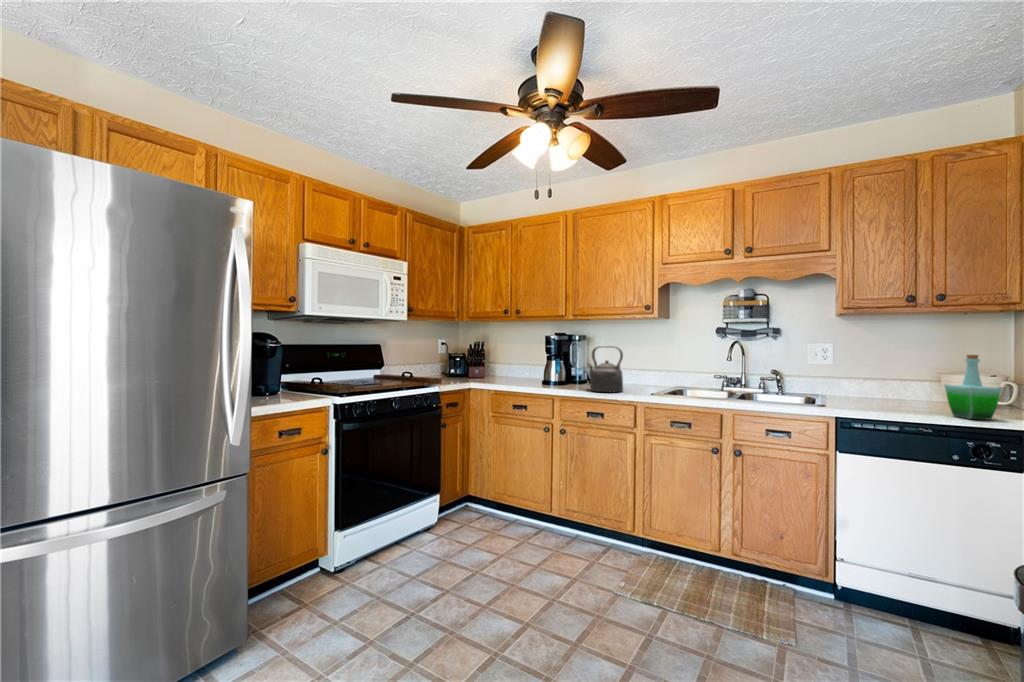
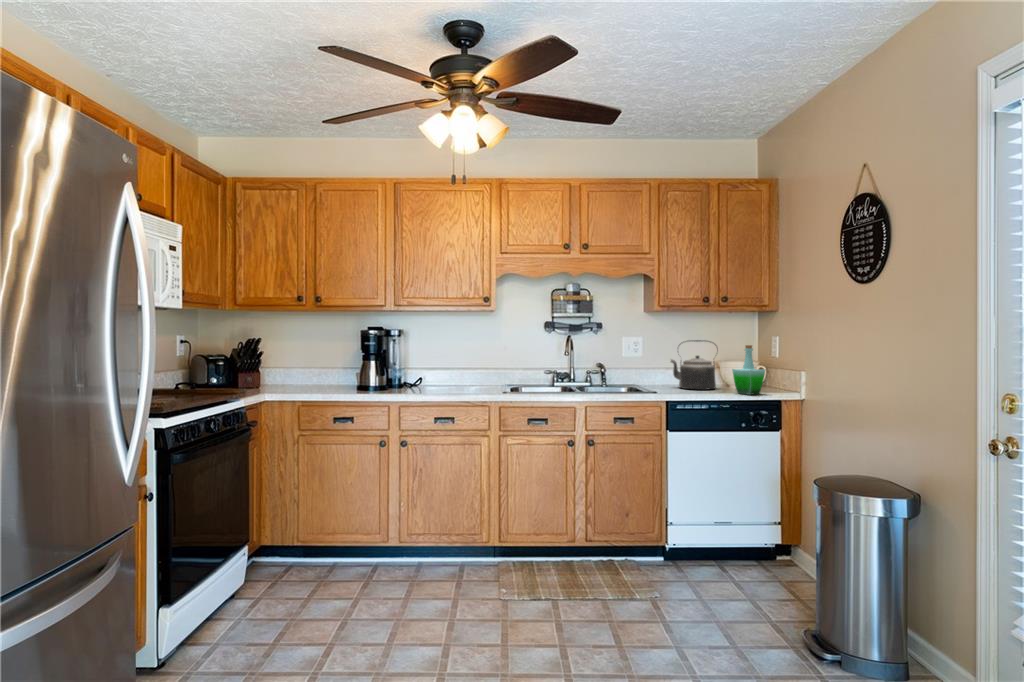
kettle: present [587,346,623,392] -> present [671,340,718,390]

